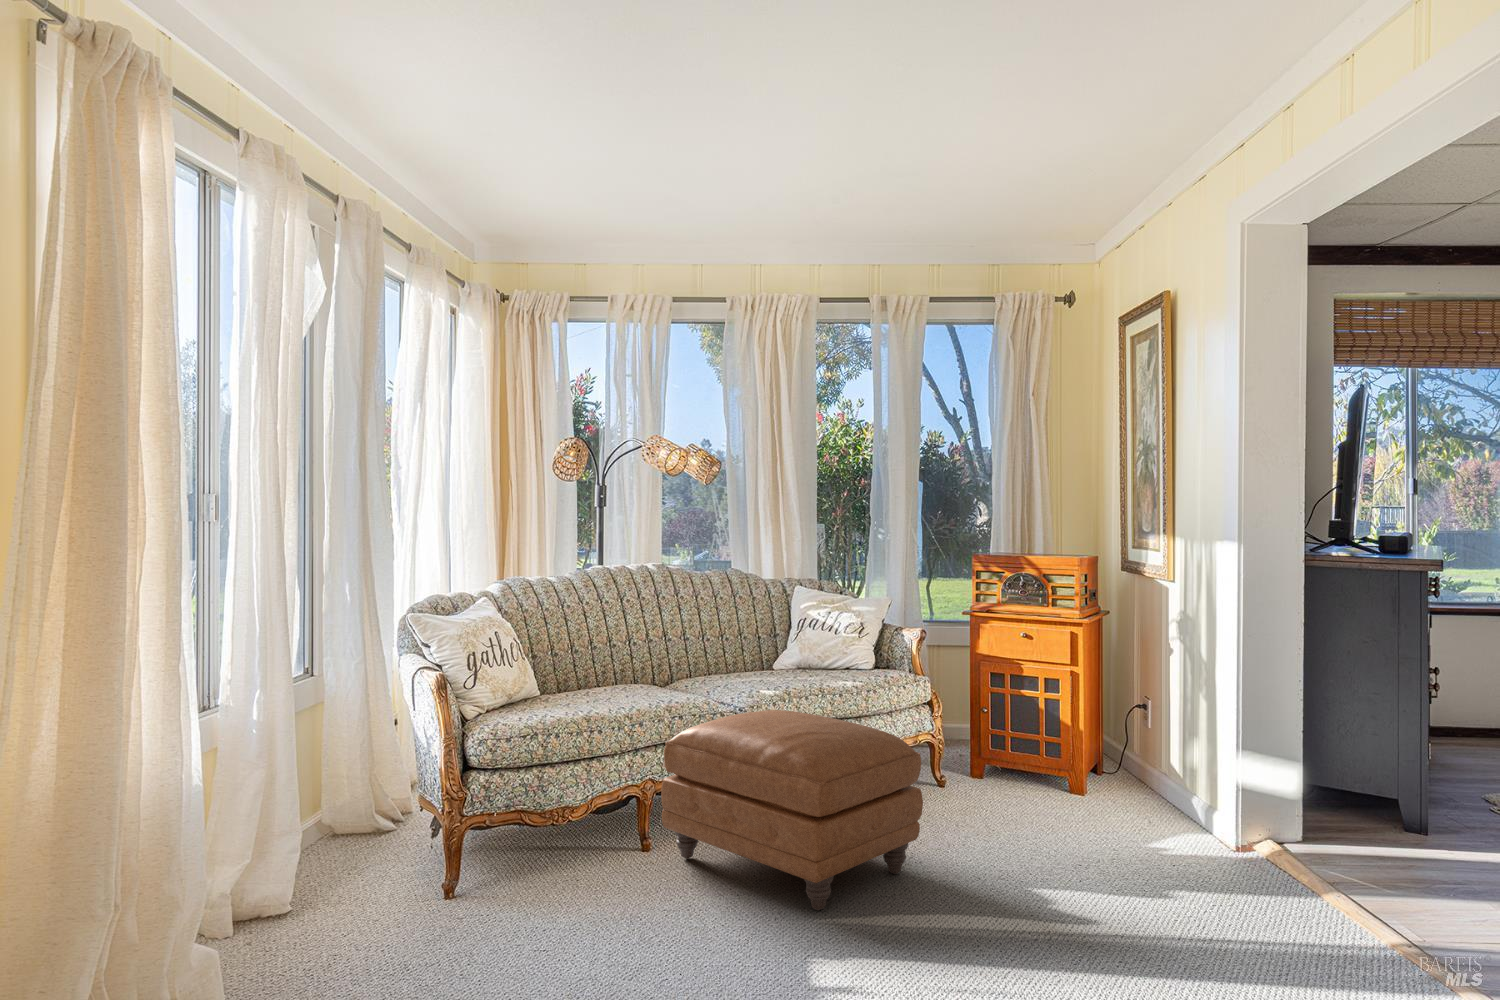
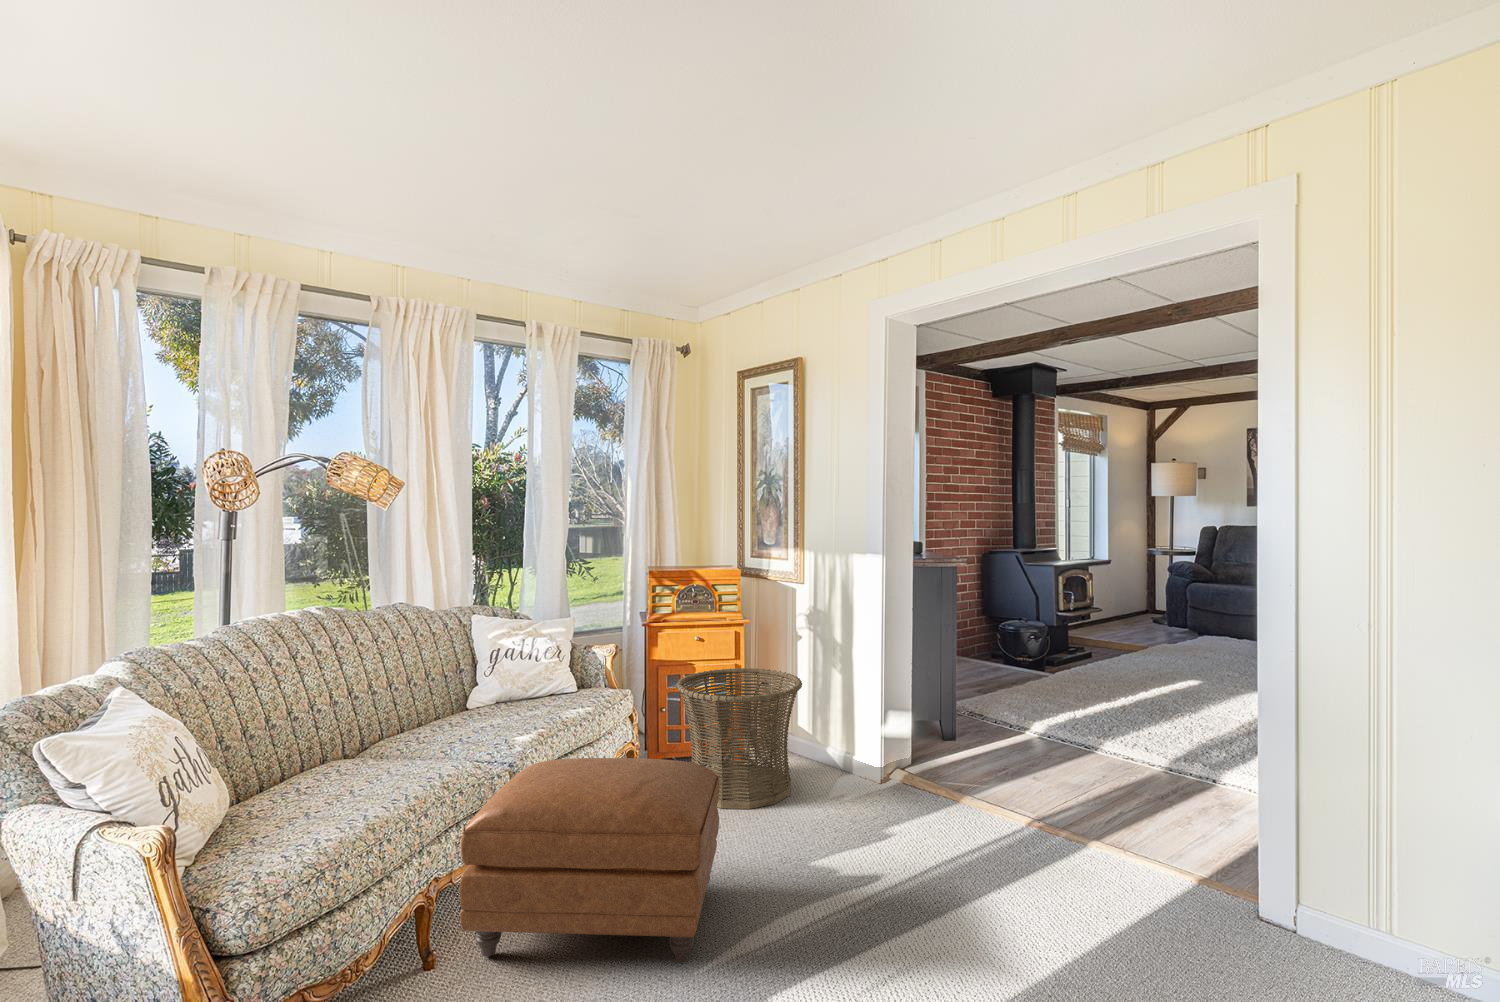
basket: none [972,671,1128,831] -> present [677,668,802,809]

